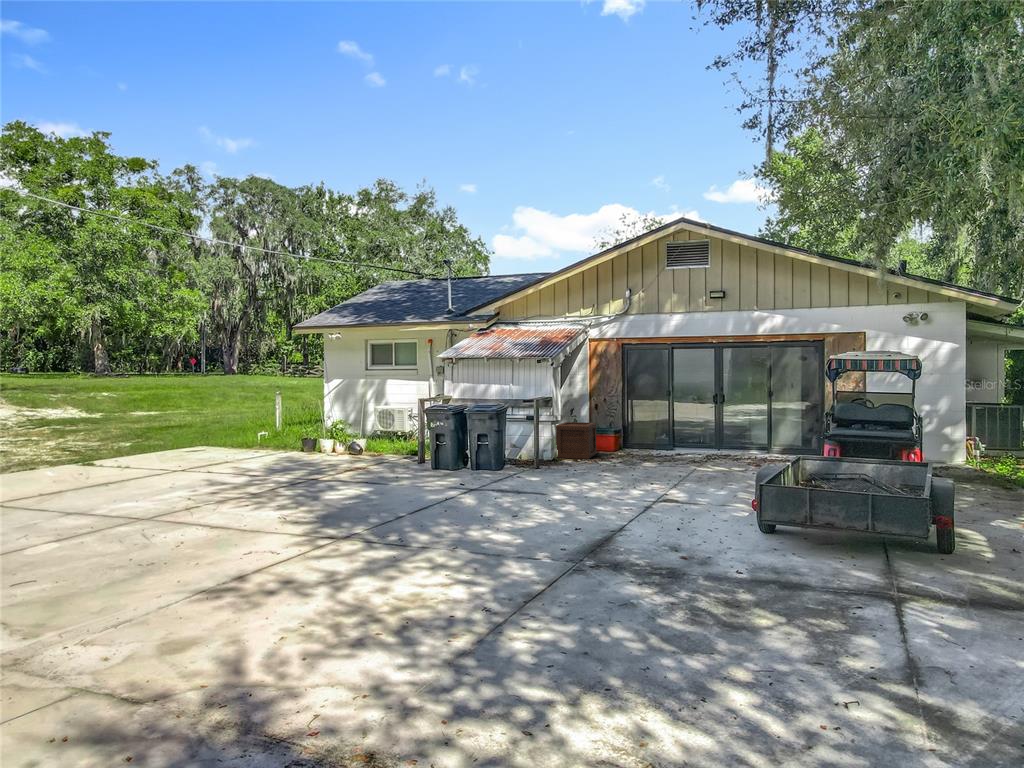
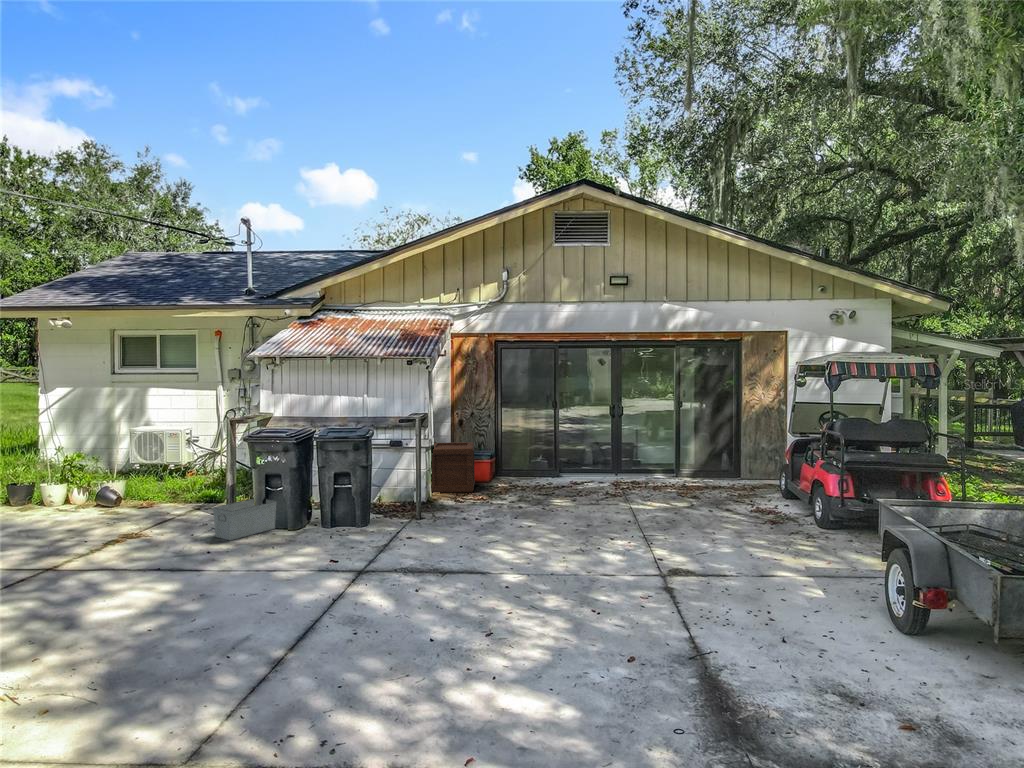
storage bin: none [402,450,441,473] -> present [213,499,276,540]

